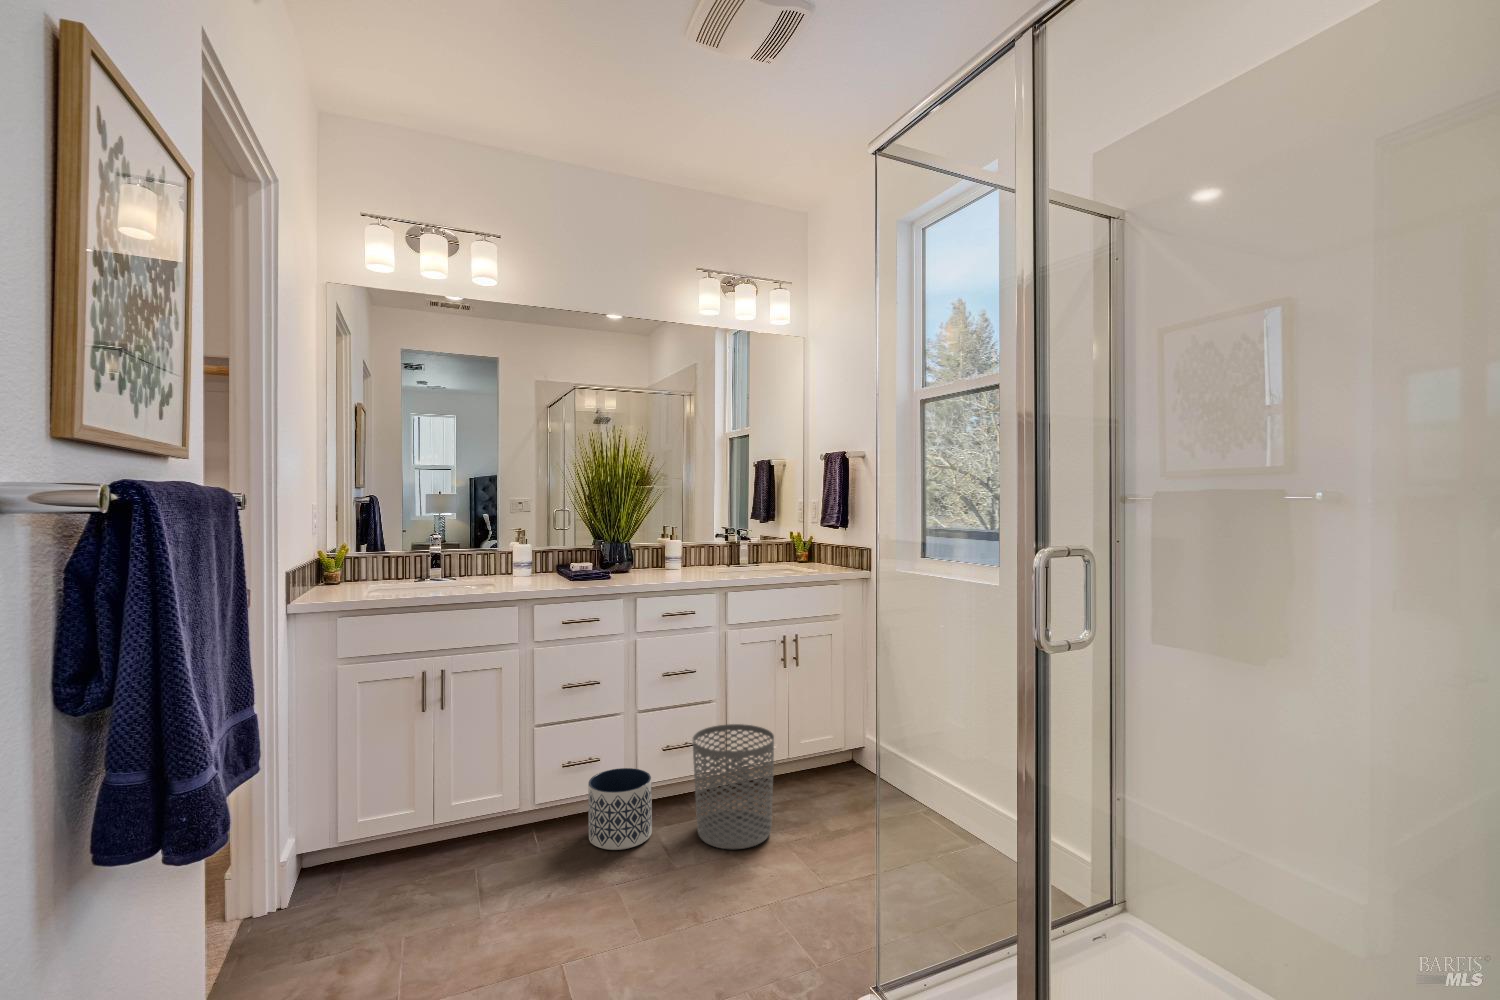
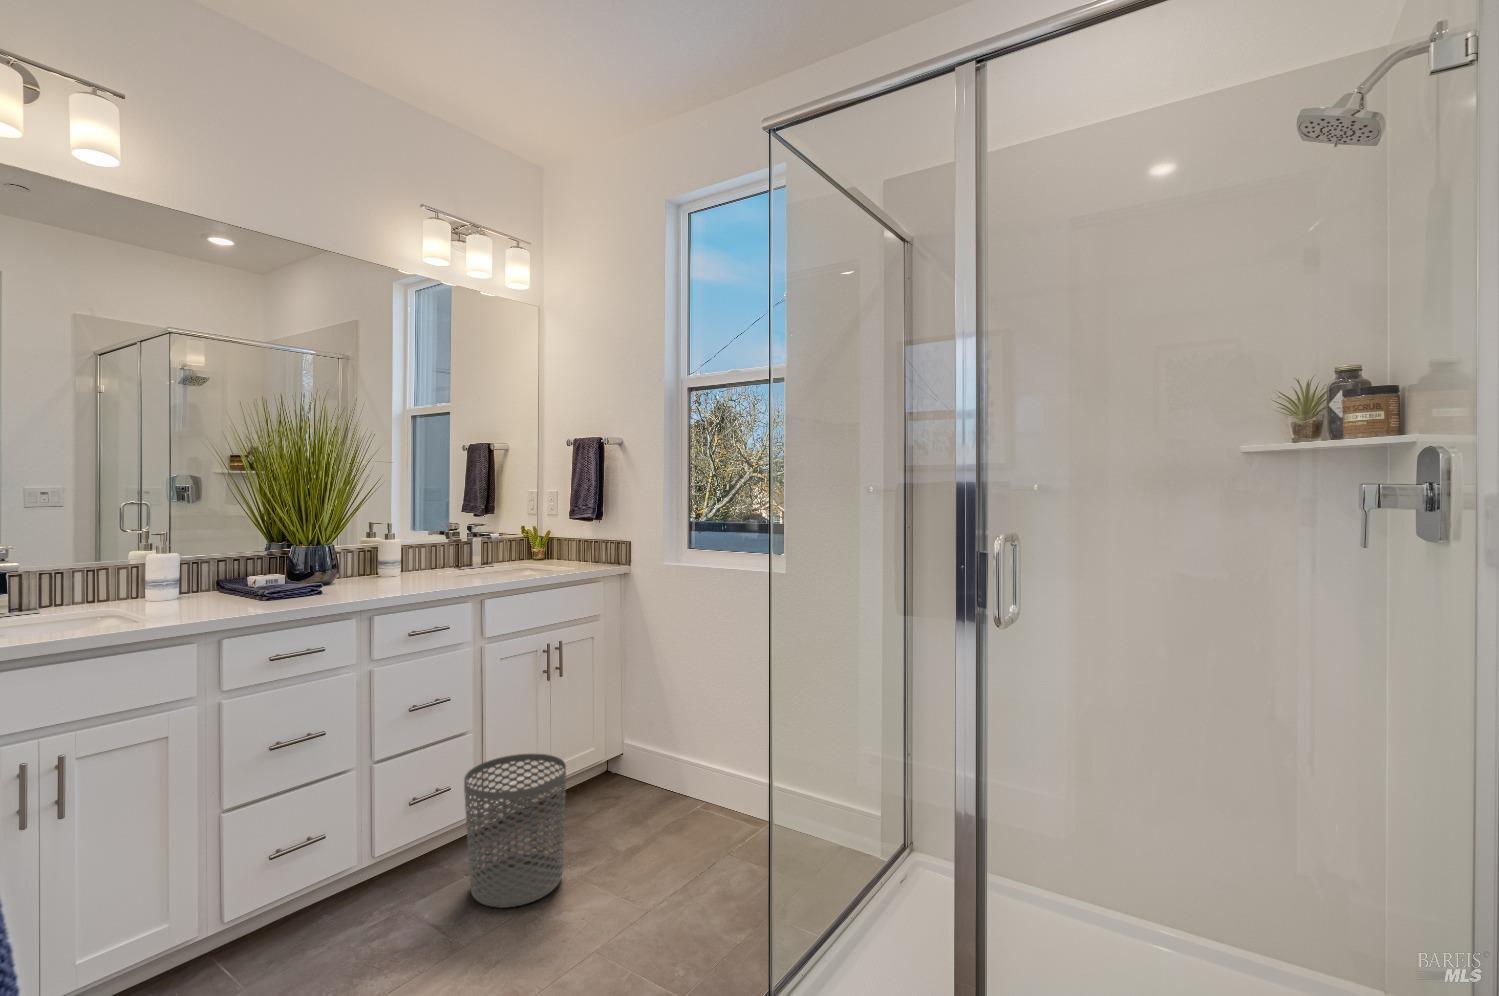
planter: present [588,768,652,850] -> none [318,838,412,955]

